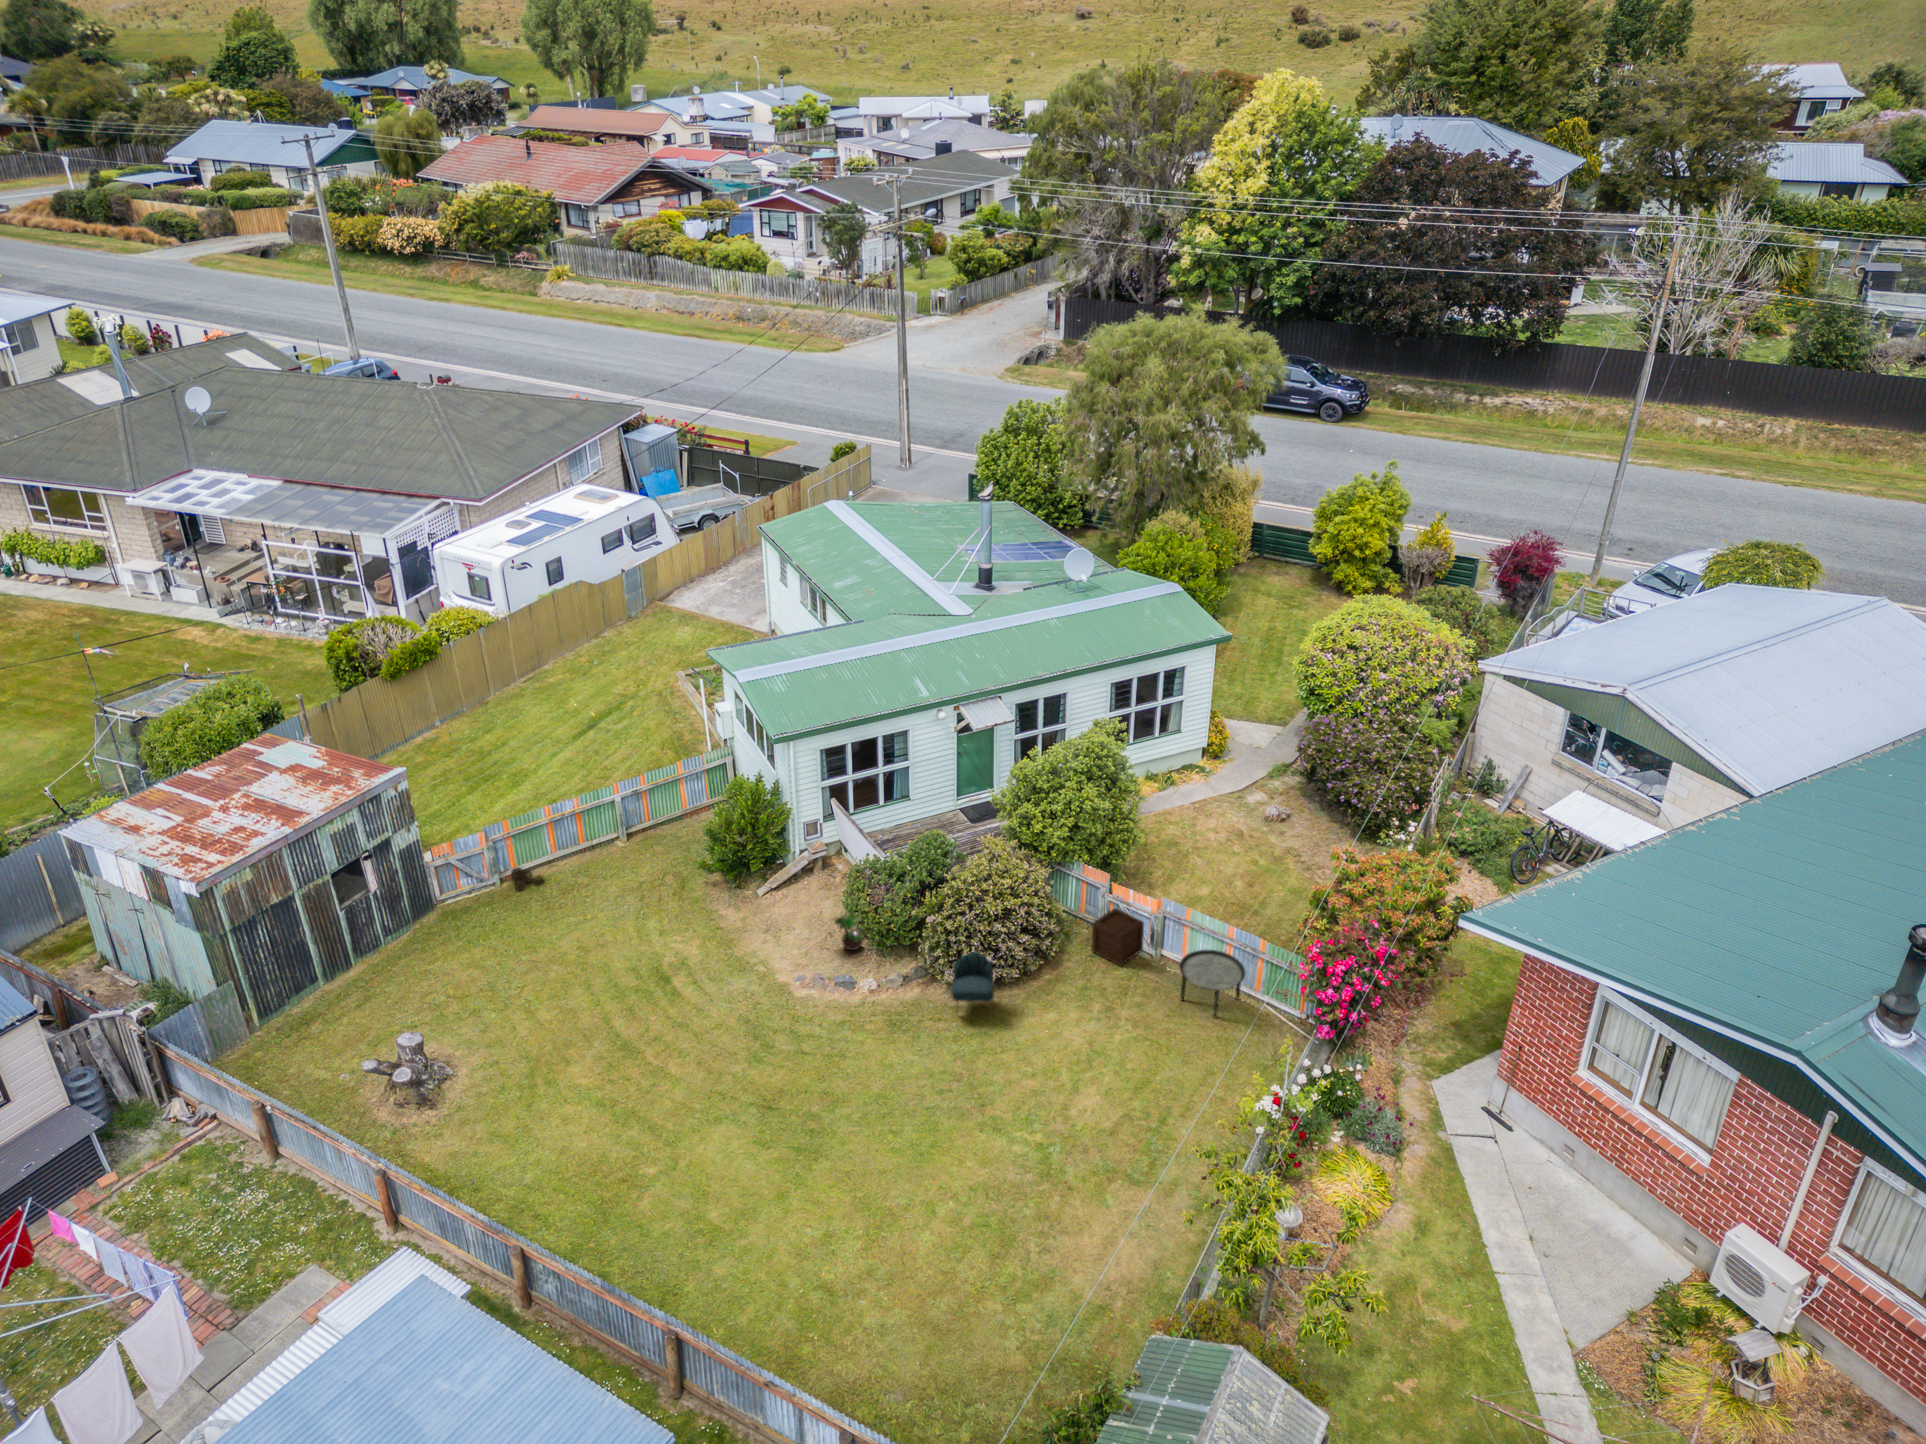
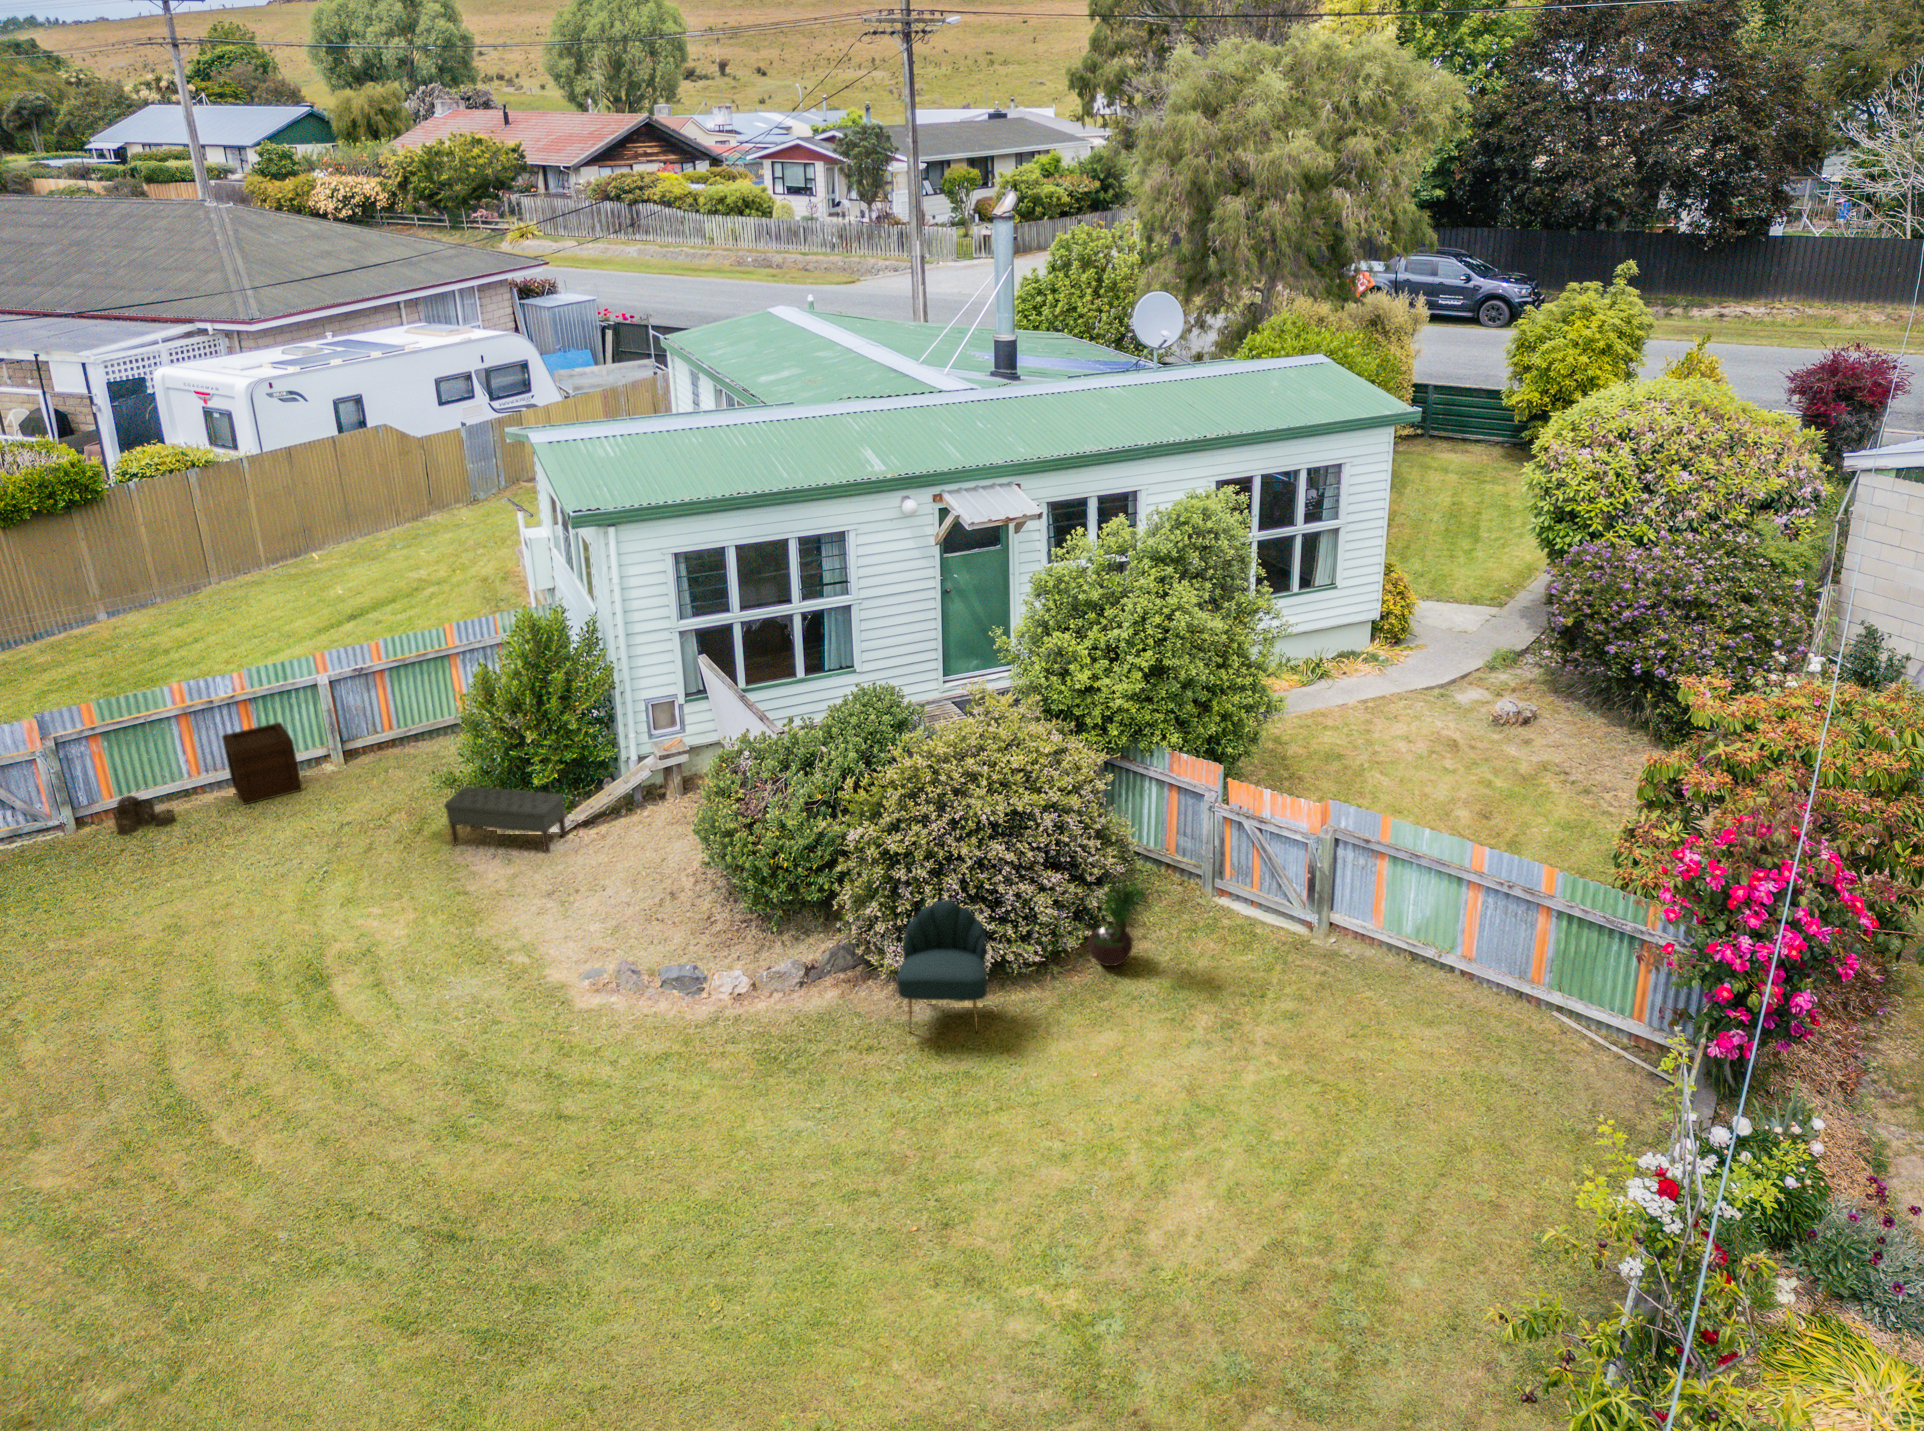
bench: none [700,868,764,907] -> present [444,787,567,853]
wooden crate: present [1092,908,1144,966] -> present [222,722,302,805]
potted tree: present [834,913,863,950] -> present [1089,881,1144,966]
round table: present [1179,950,1246,1018] -> none [1379,900,1524,1037]

